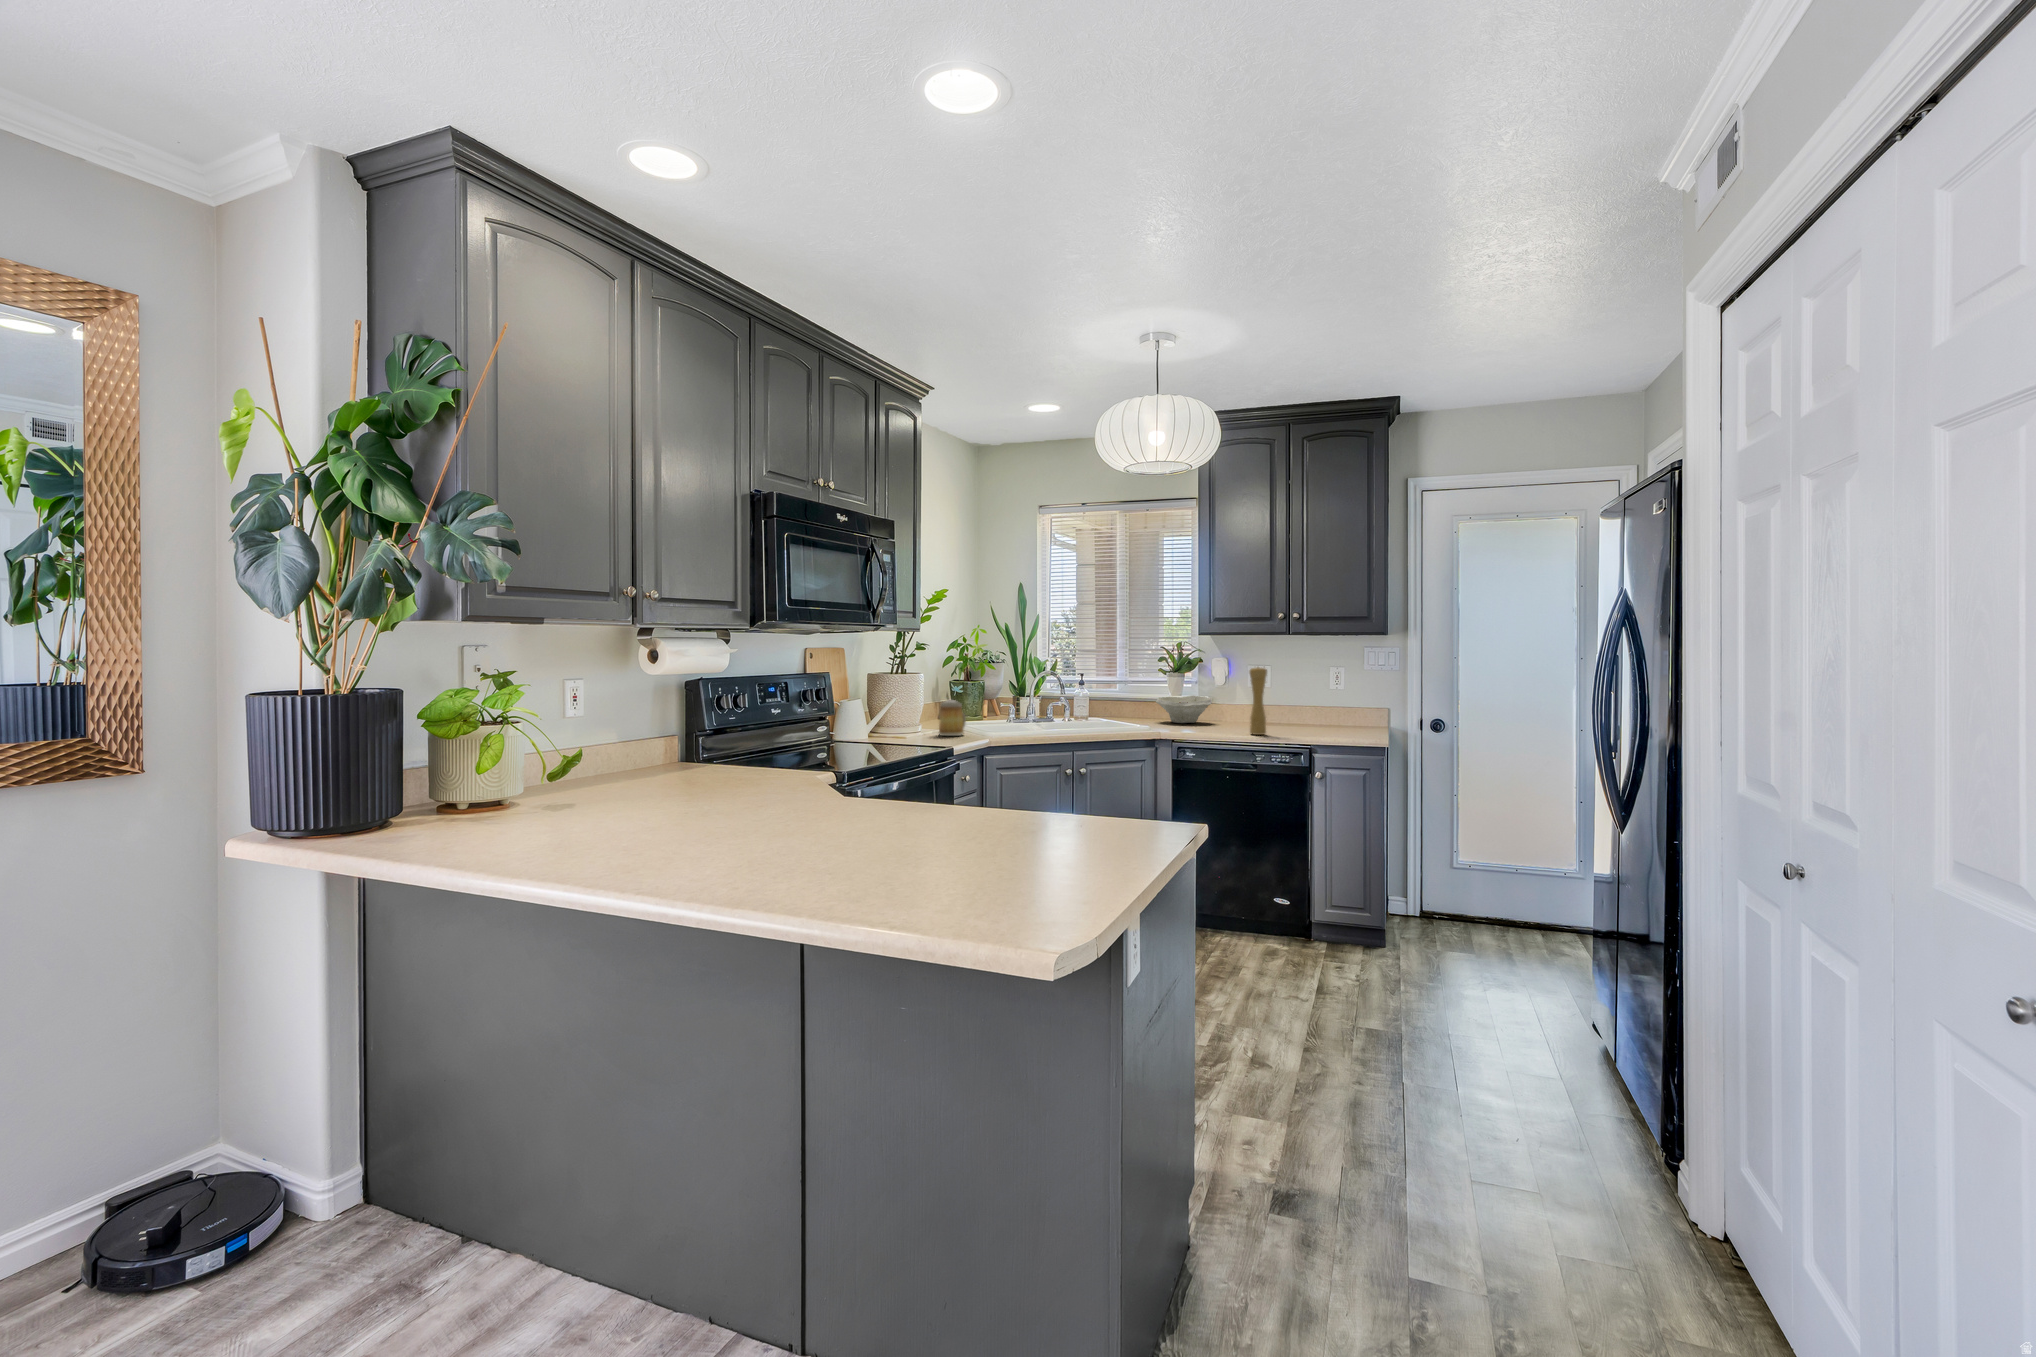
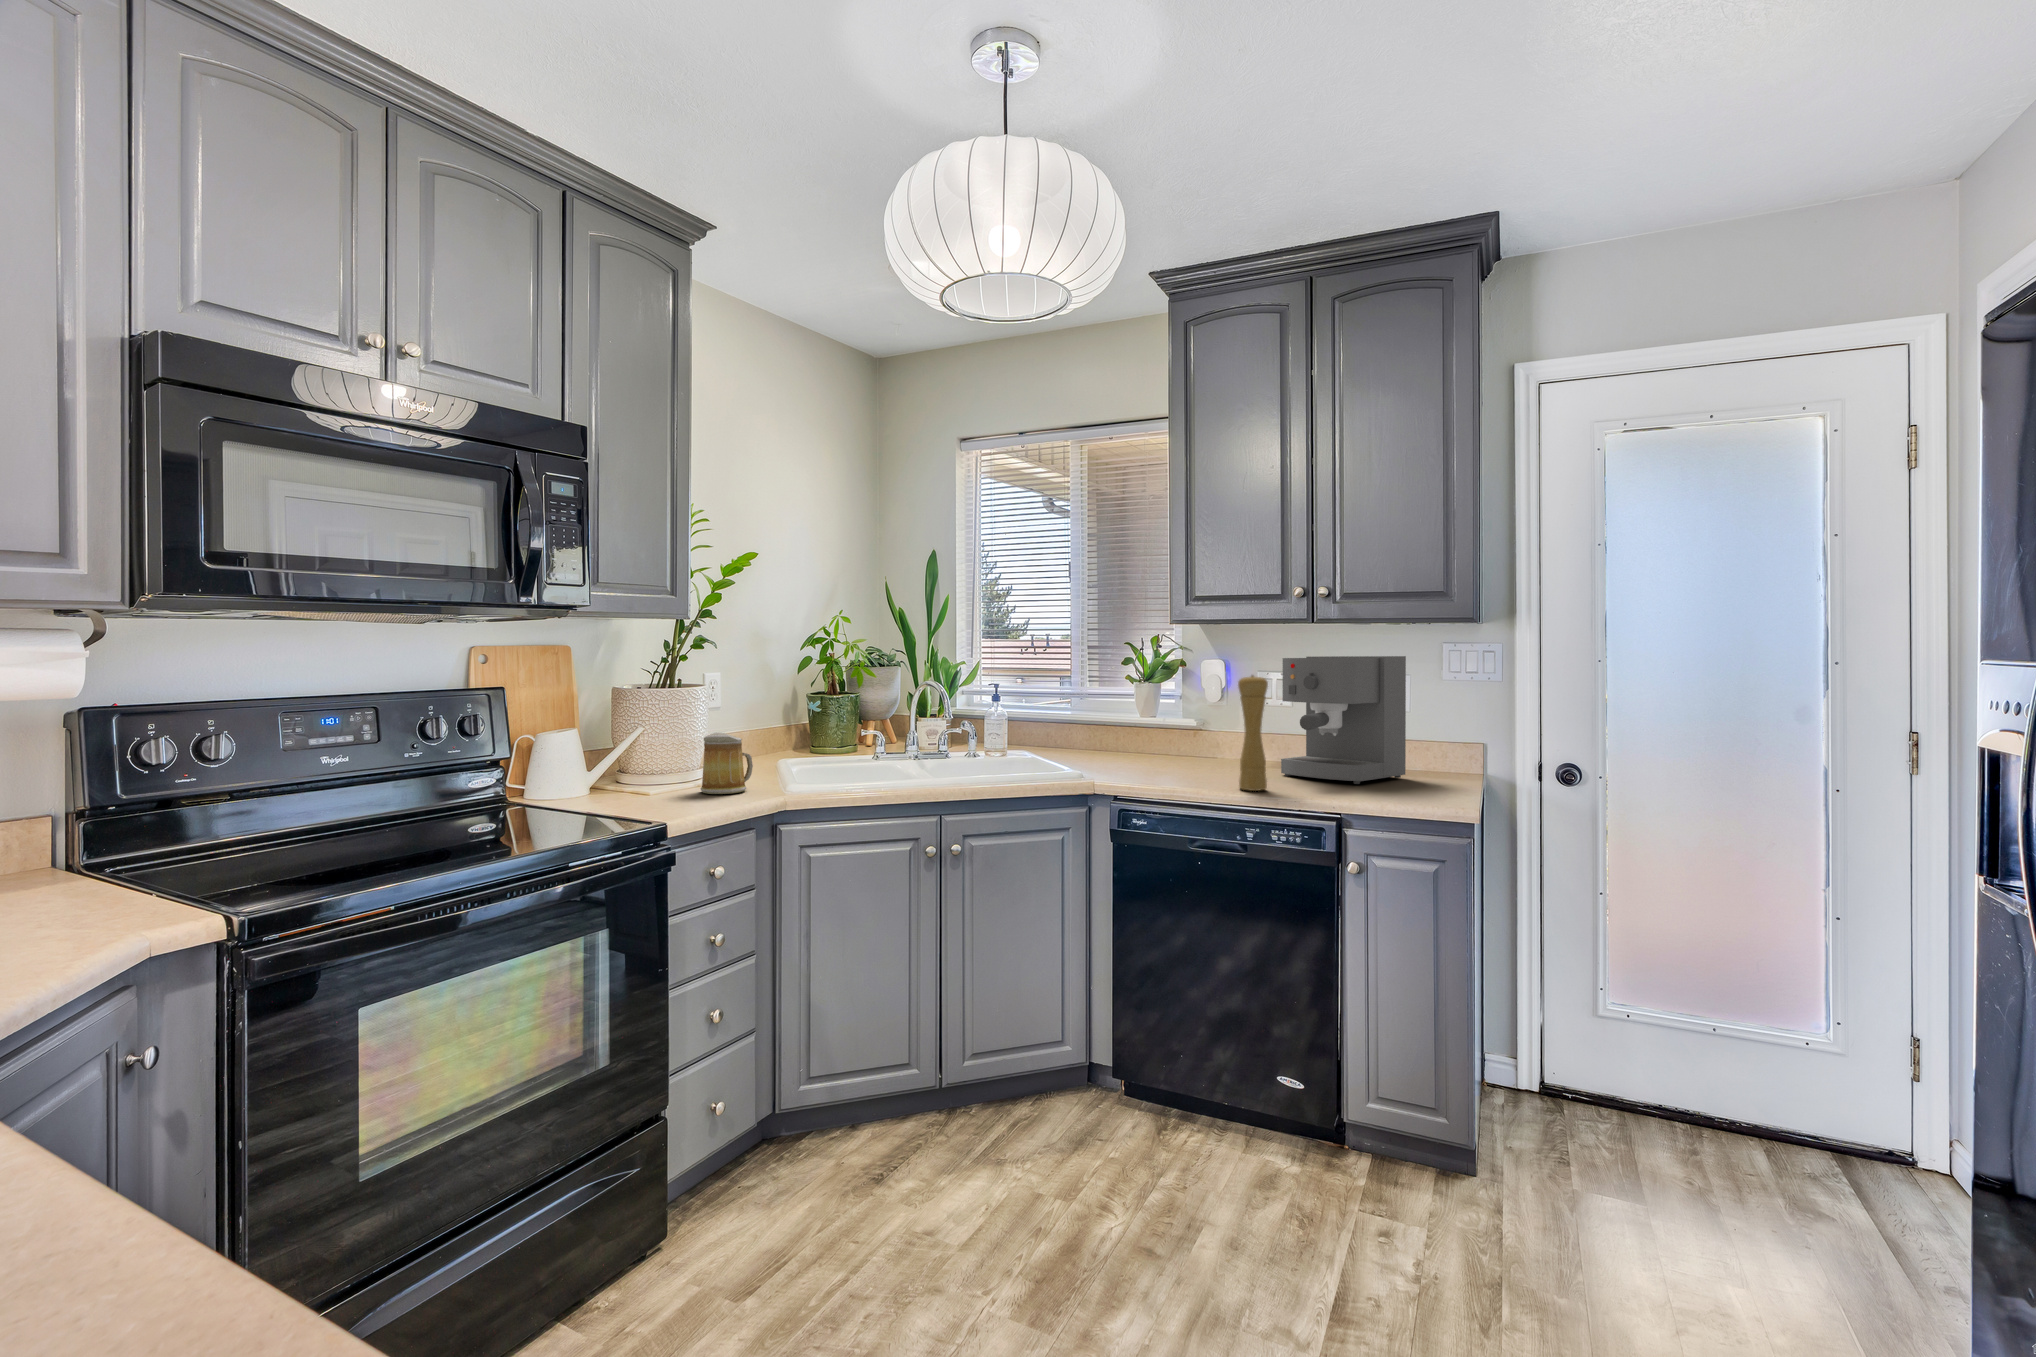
coffee maker: none [1269,656,1344,732] -> present [1281,656,1406,784]
bowl: present [1156,696,1212,723] -> none [1109,718,1197,763]

